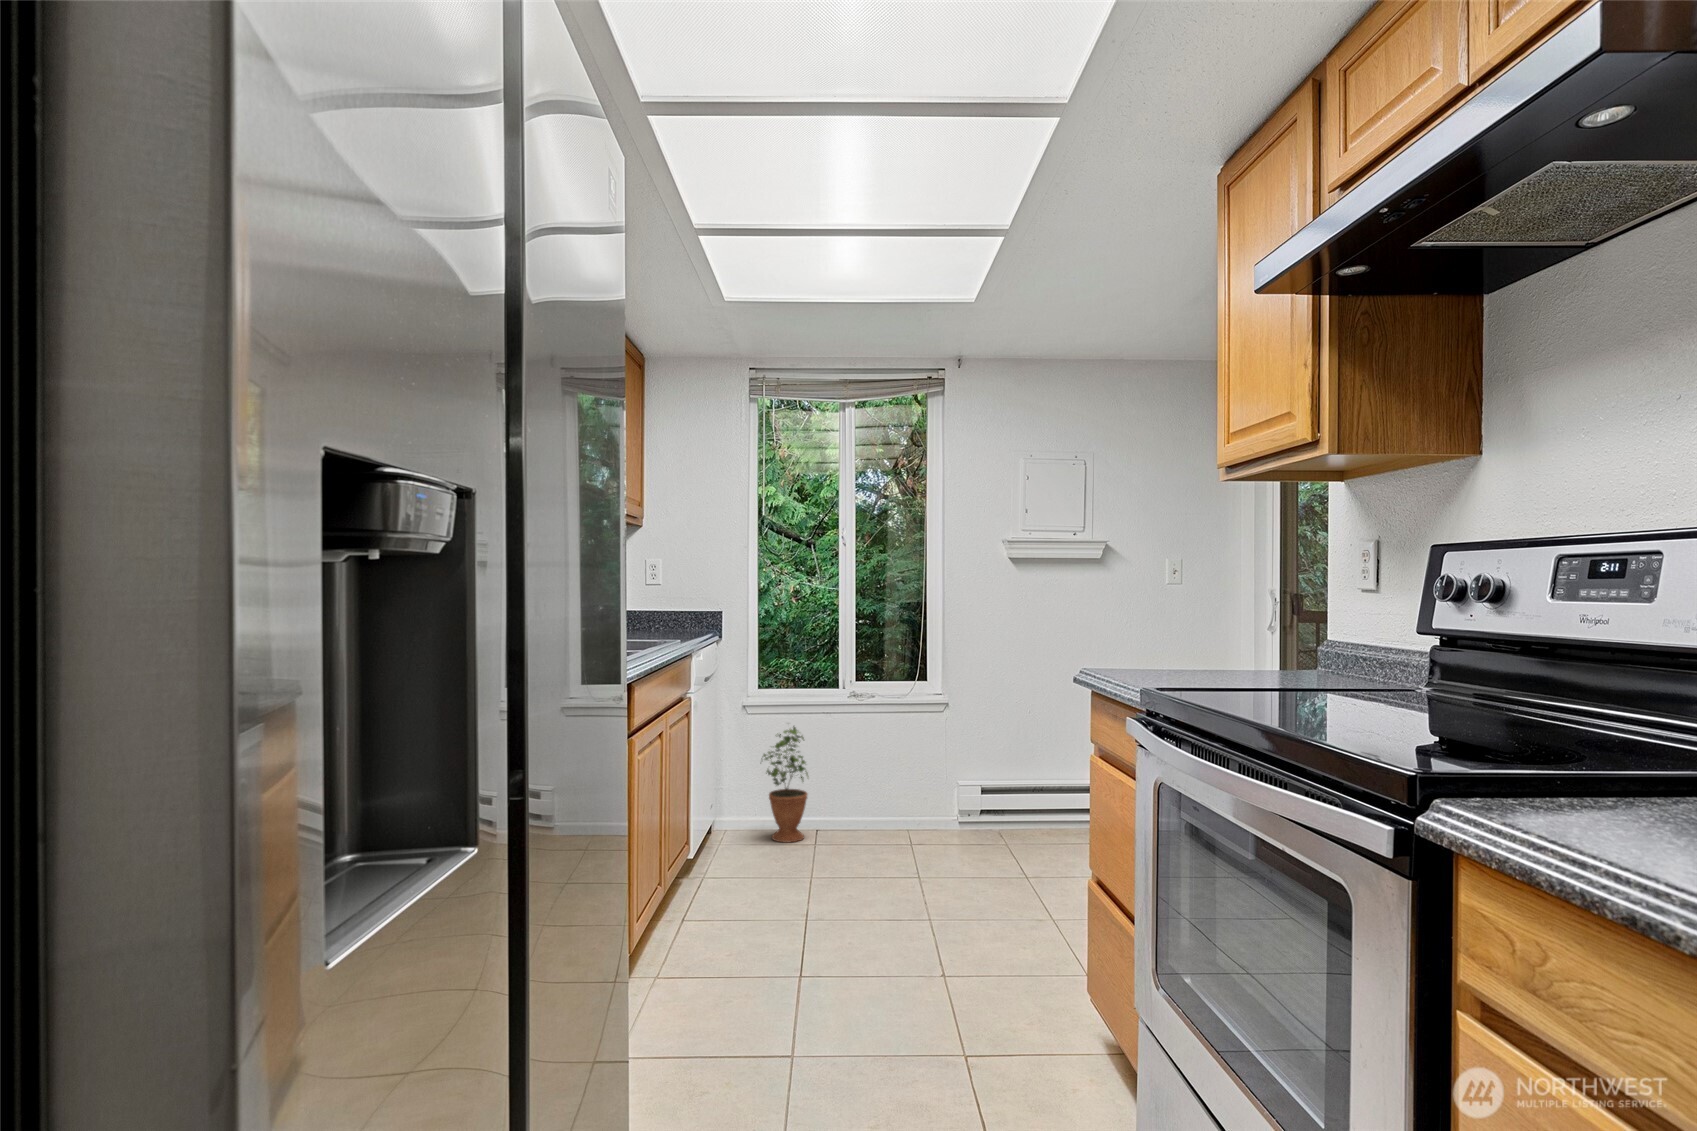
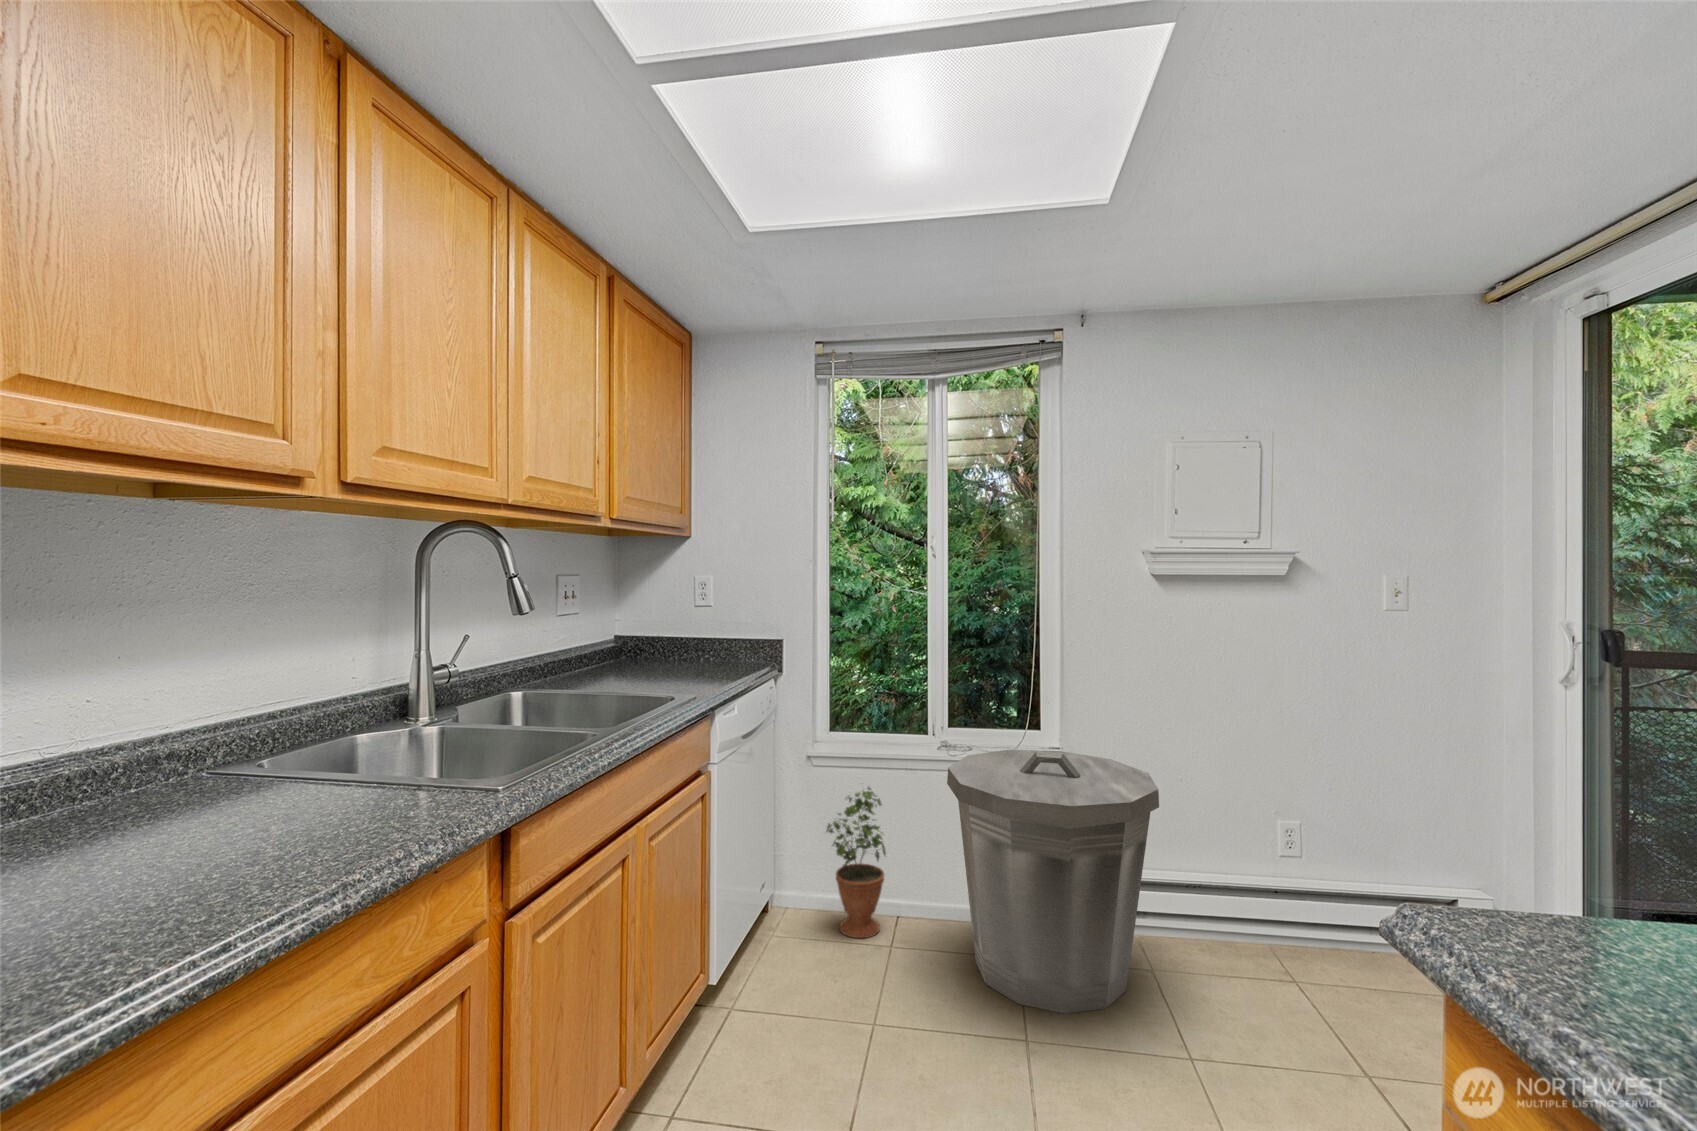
trash can: none [859,686,1011,867] -> present [947,750,1159,1014]

